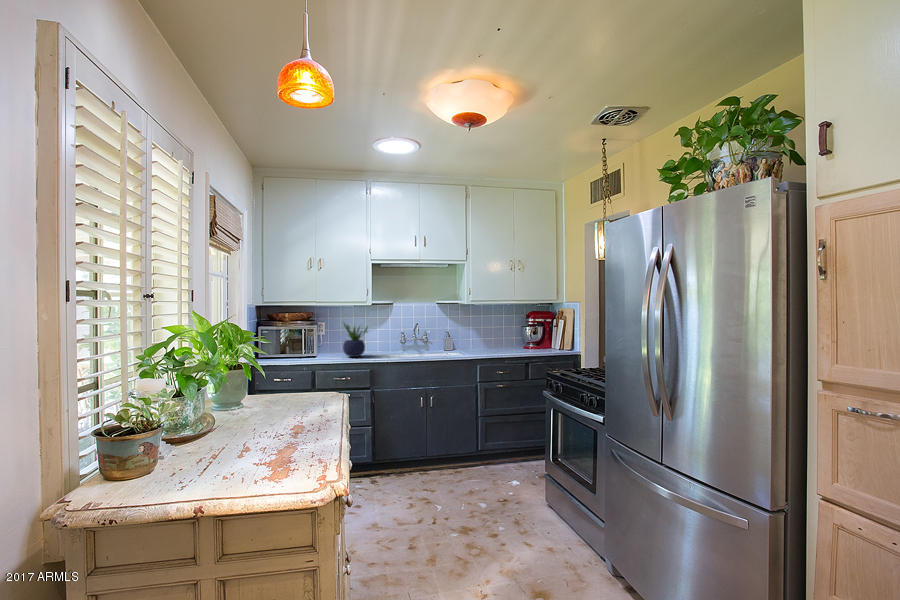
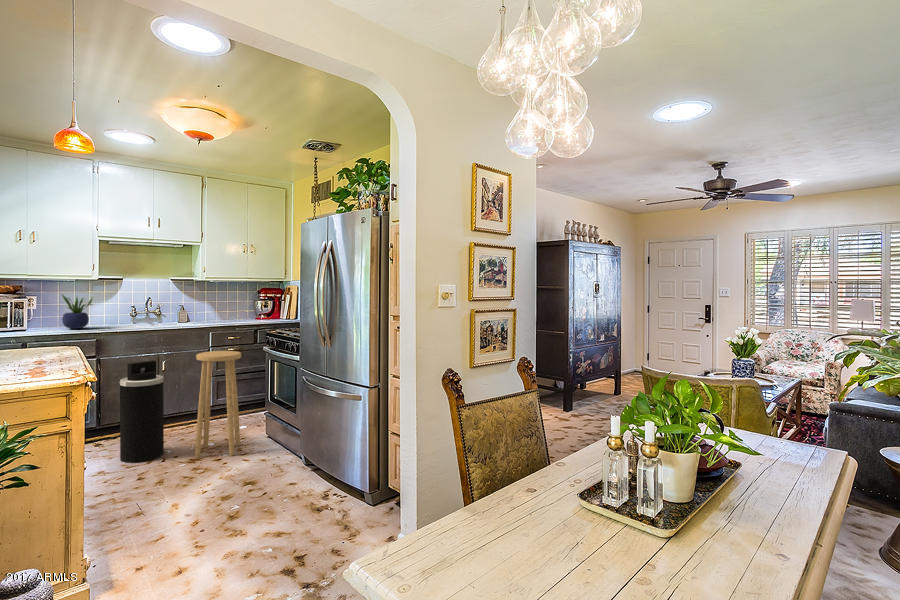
stool: none [466,392,518,537] -> present [195,351,241,458]
trash can: none [387,399,431,525] -> present [120,360,164,463]

